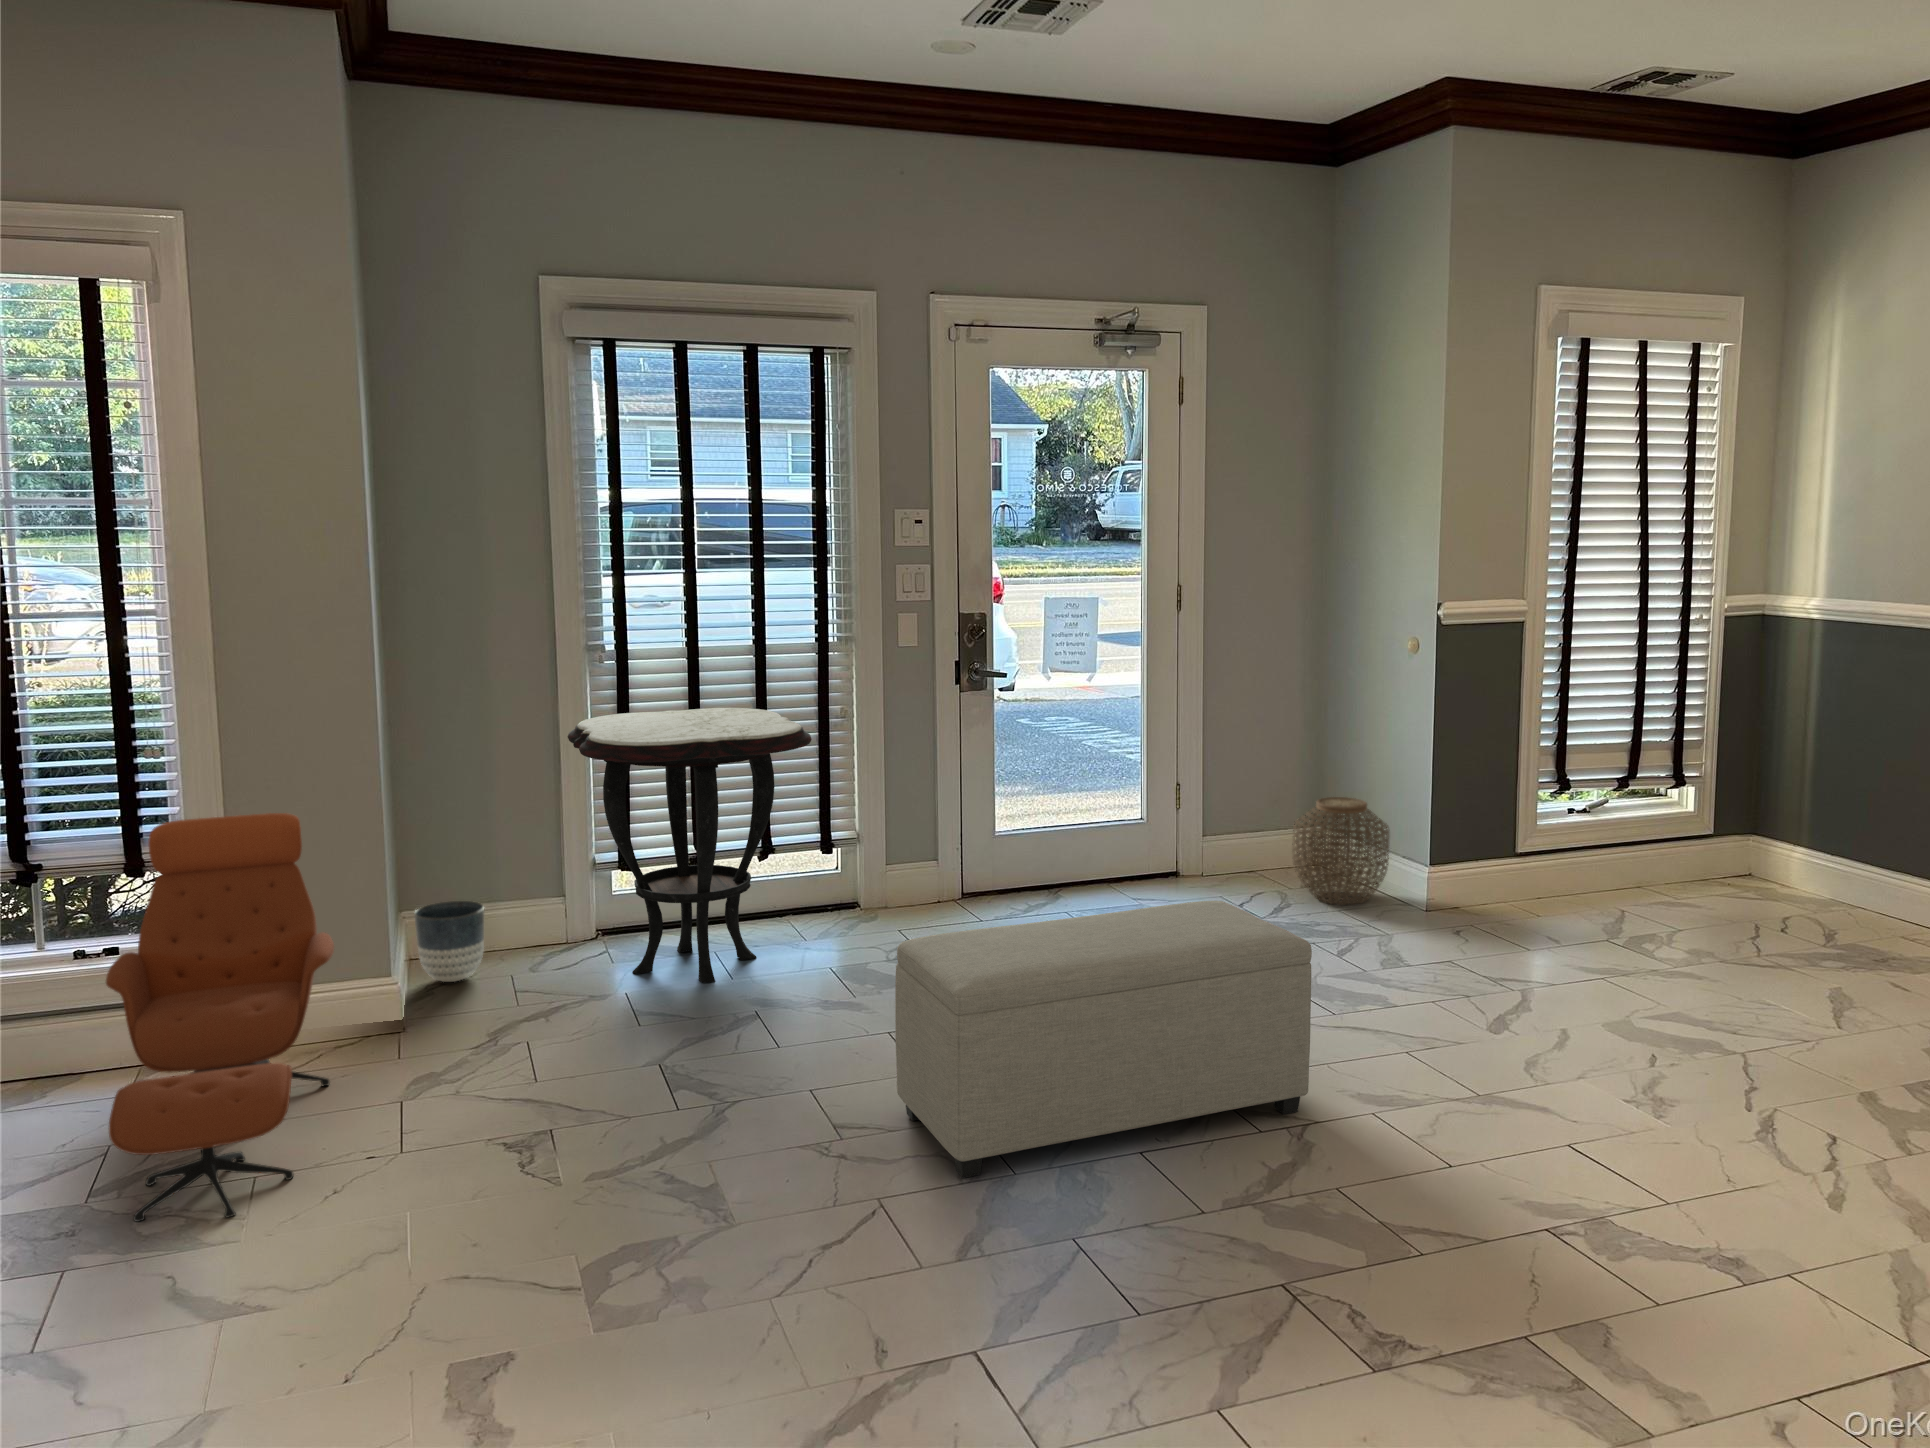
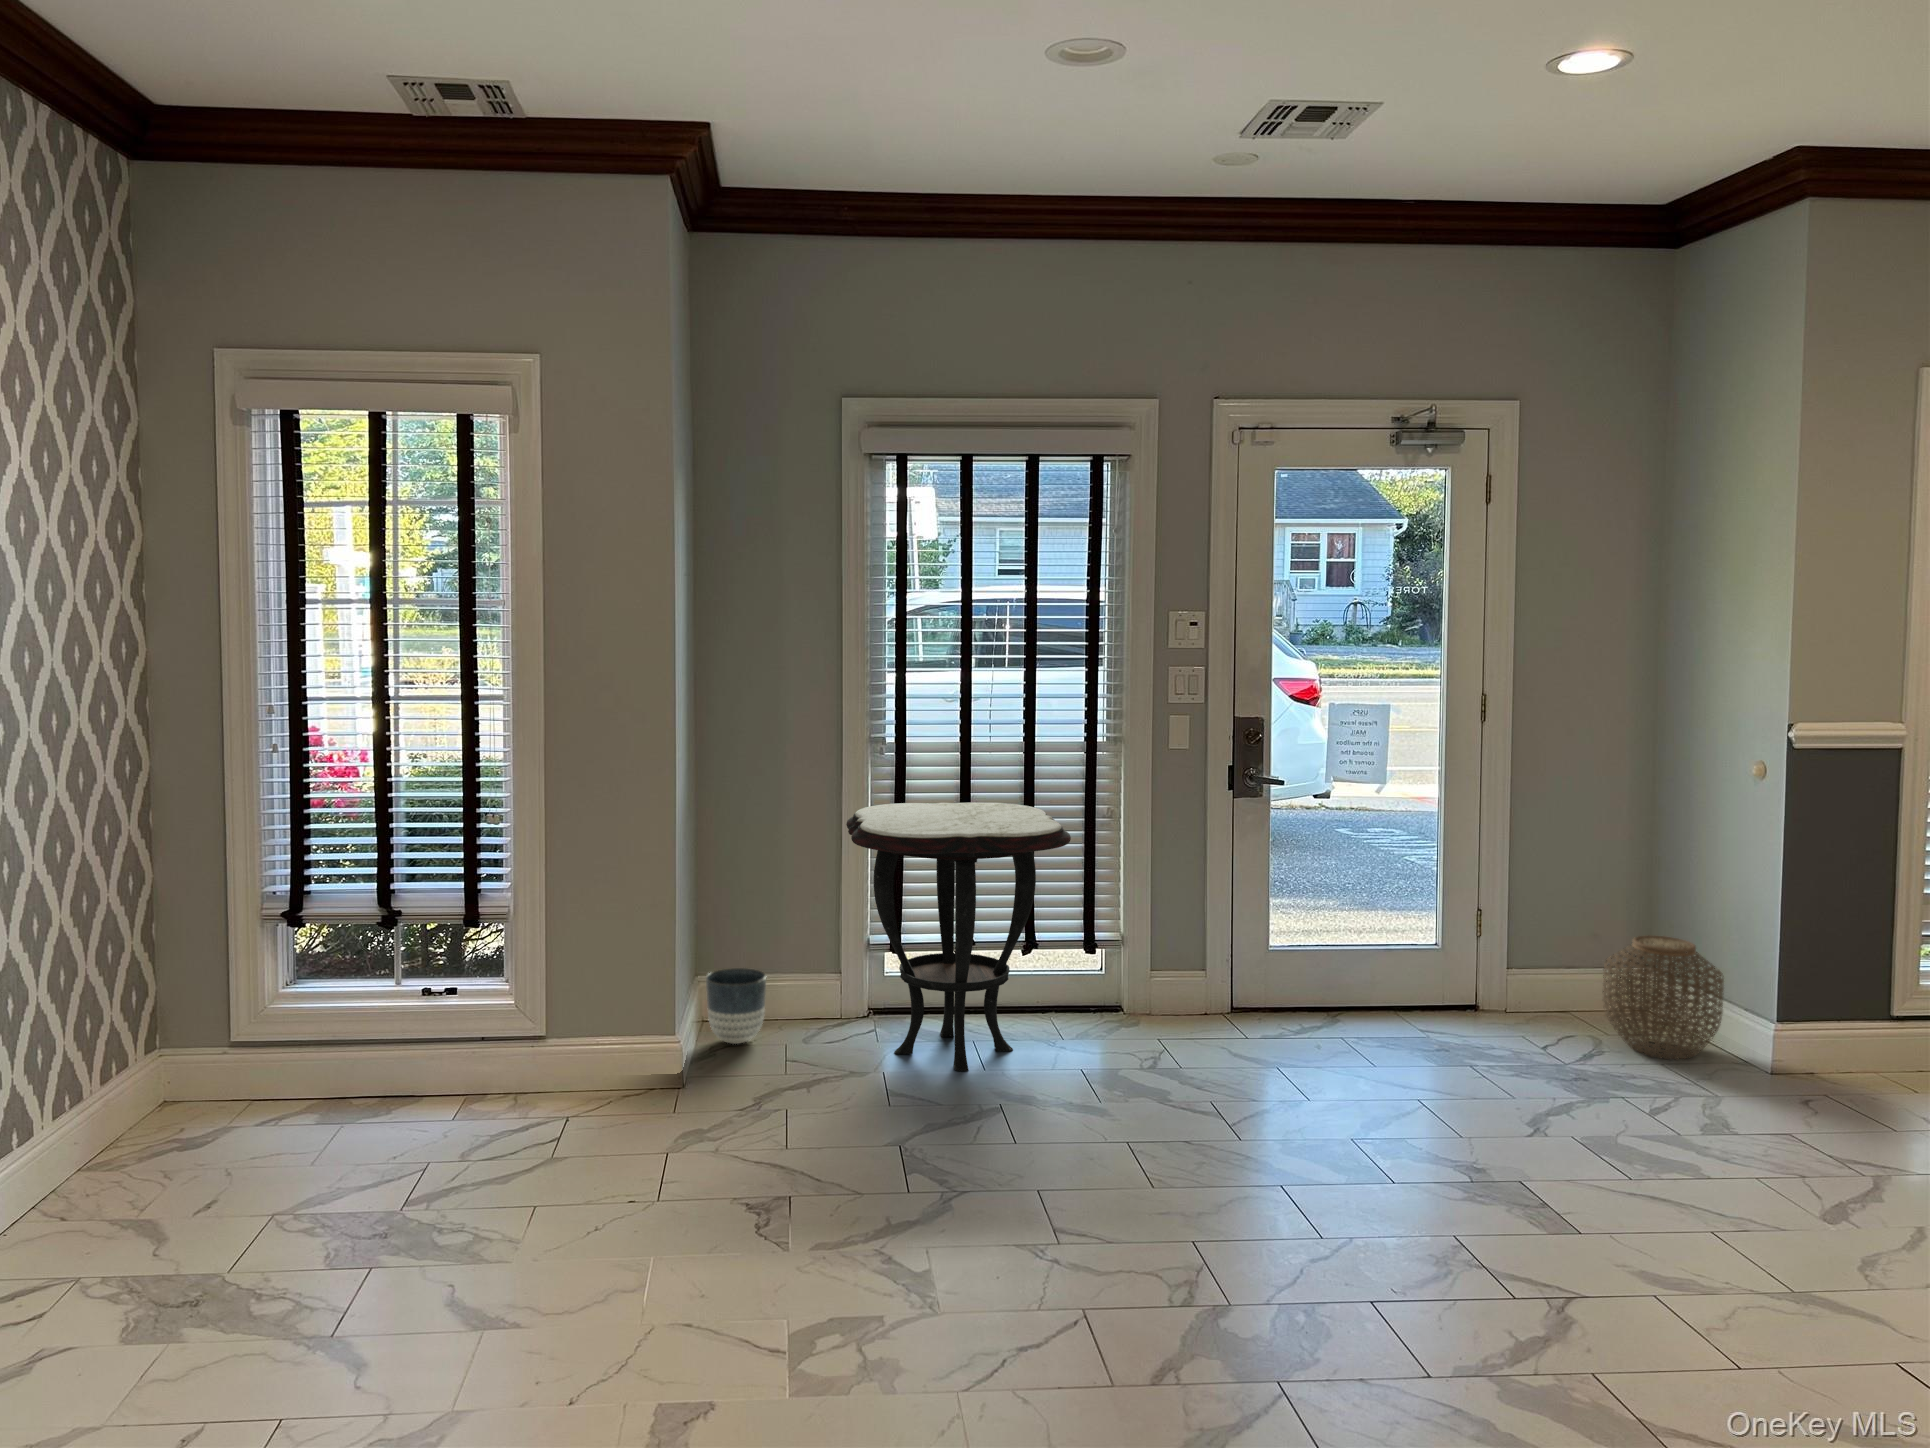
lounge chair: present [106,813,334,1222] -> none [405,880,621,1253]
ottoman: present [895,901,1312,1178] -> none [1120,1051,1597,1328]

